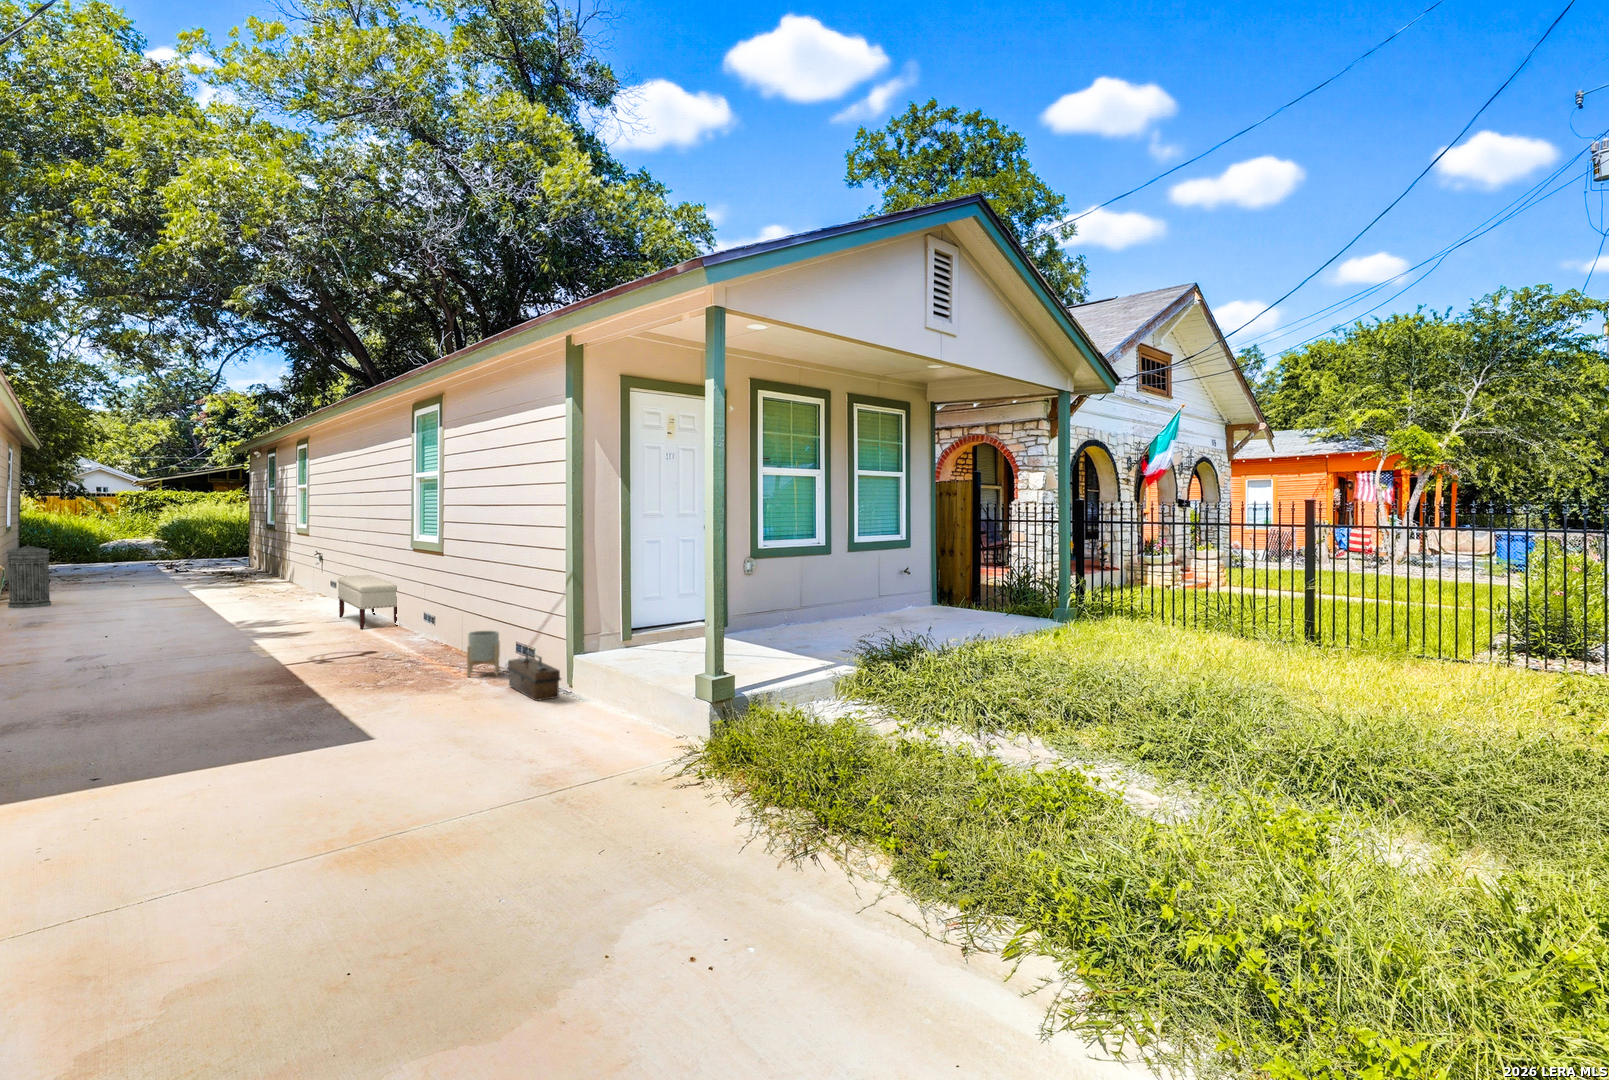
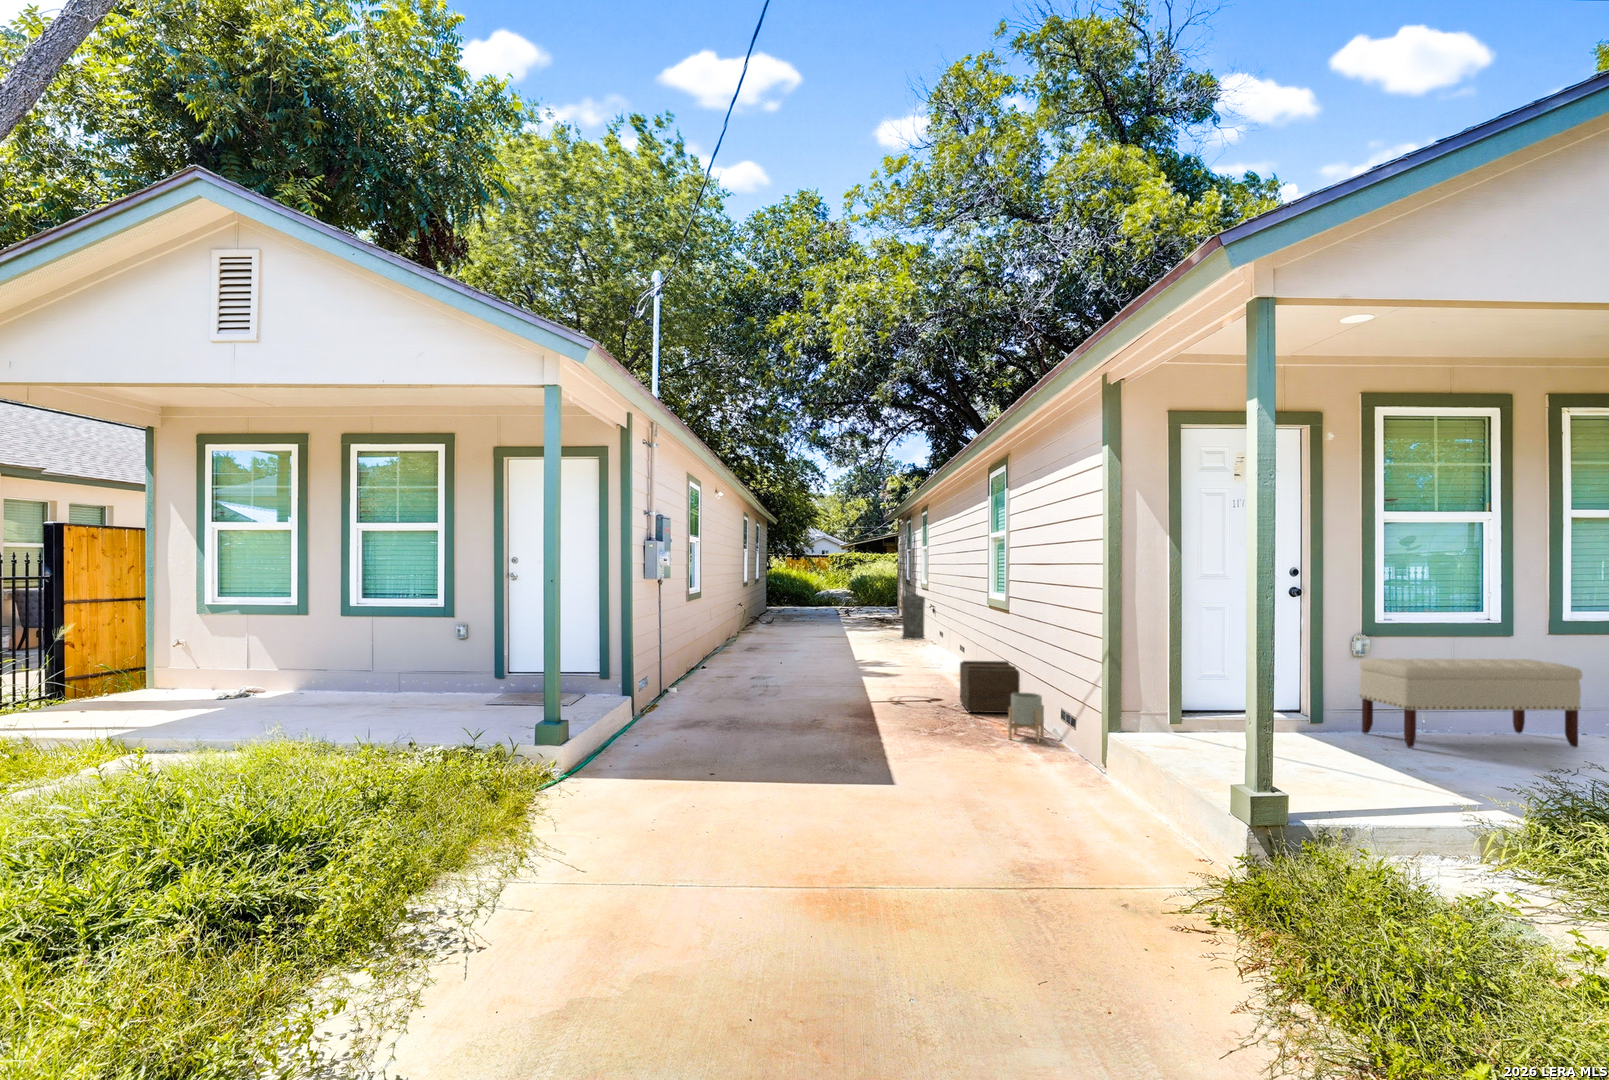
trash can: present [7,544,51,608] -> present [902,594,925,640]
bench: present [338,575,398,630] -> present [1359,658,1583,748]
wooden crate: none [395,604,465,659] -> present [960,661,1020,713]
toolbox: present [507,651,561,701] -> none [1041,720,1092,778]

